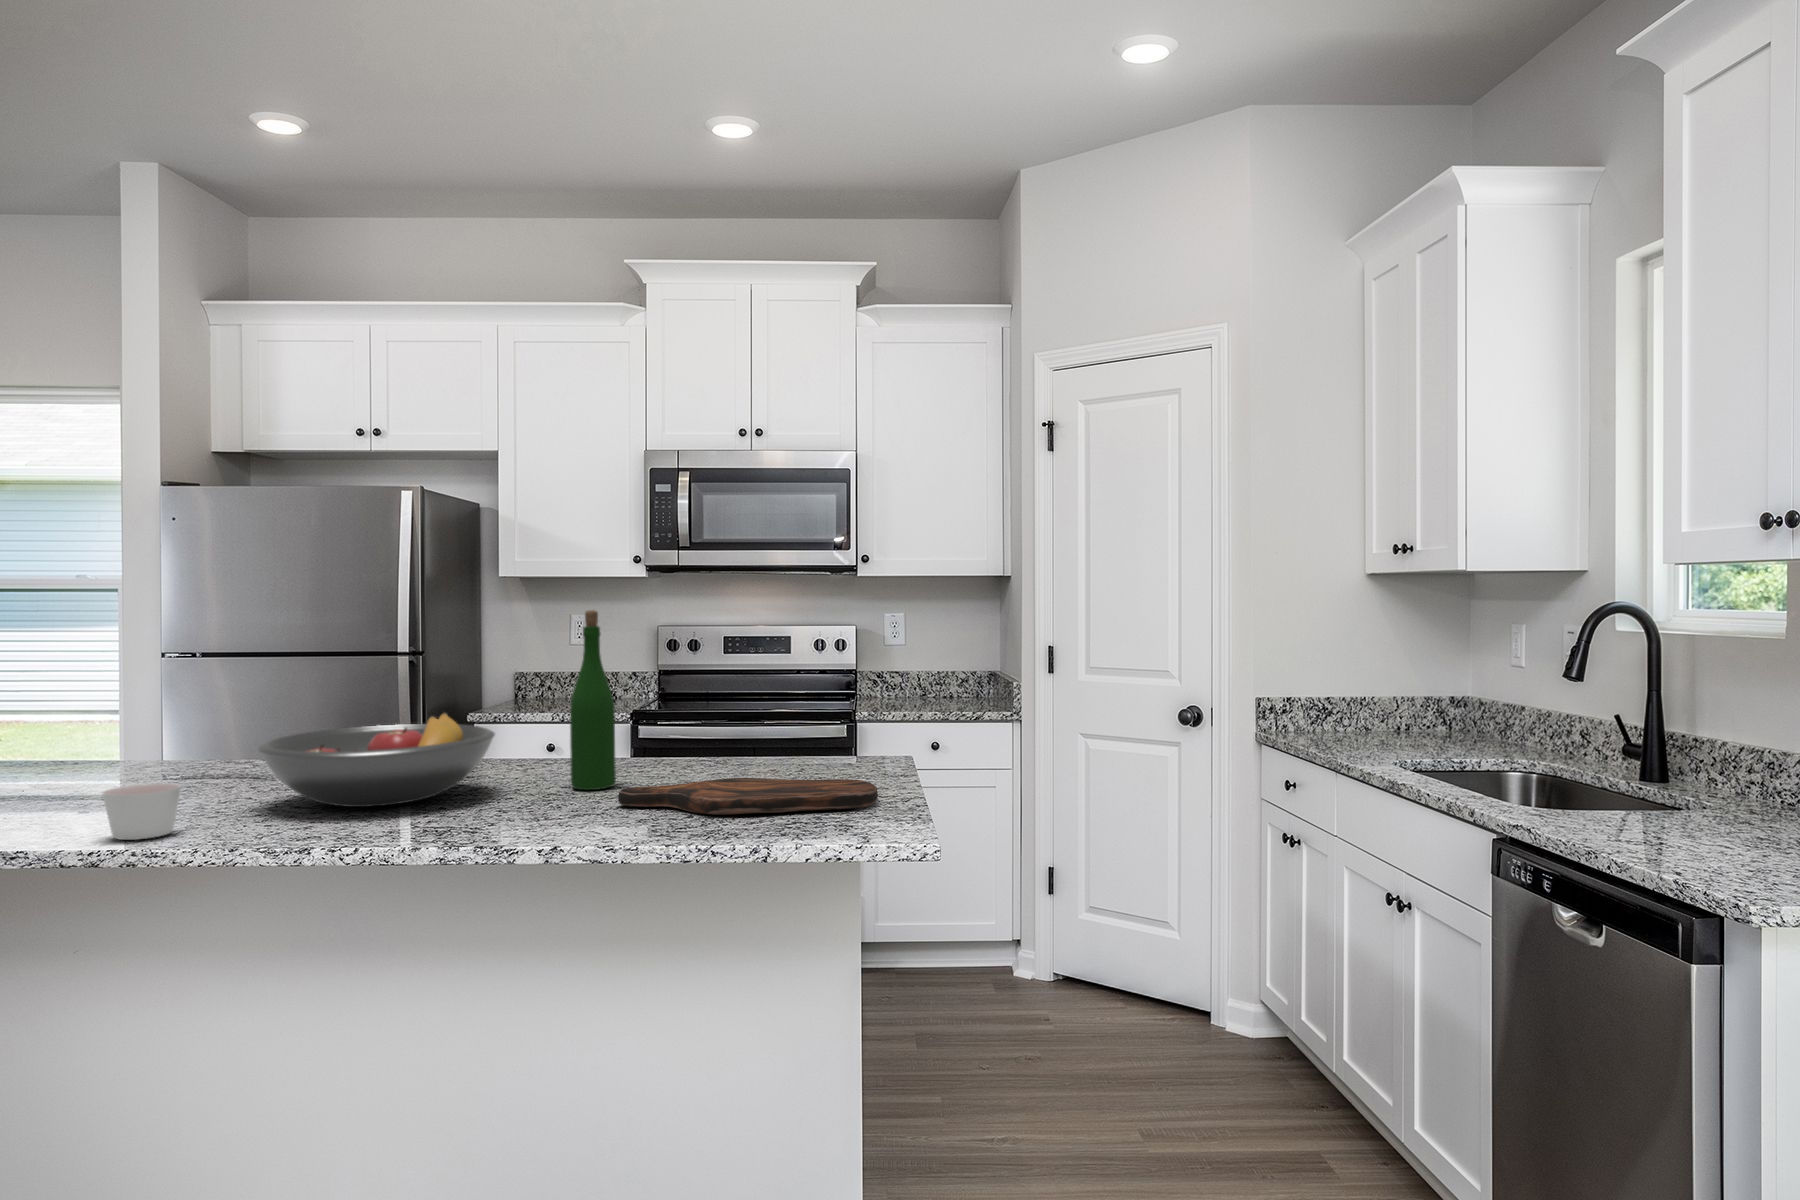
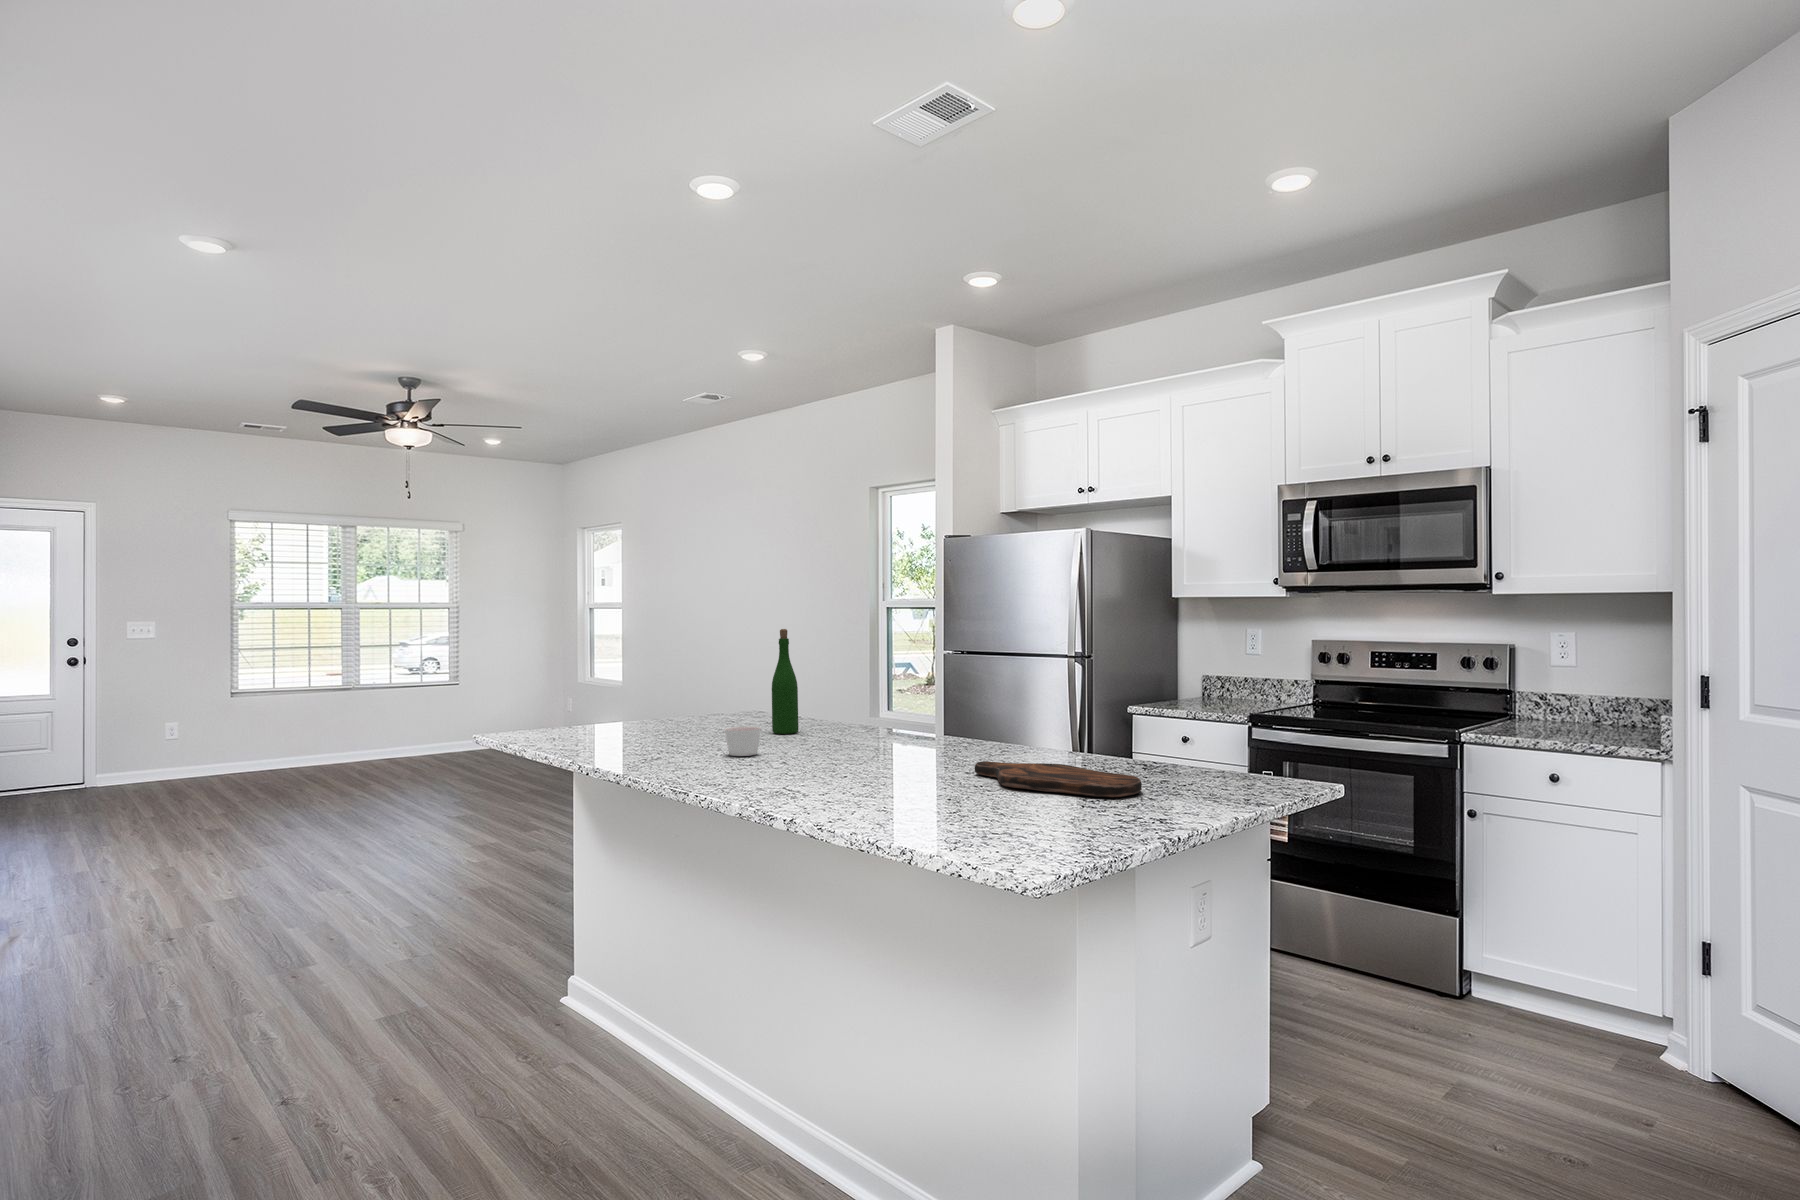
wine bottle: present [570,610,616,790] -> present [772,629,798,734]
fruit bowl: present [258,713,495,807] -> none [810,699,951,755]

